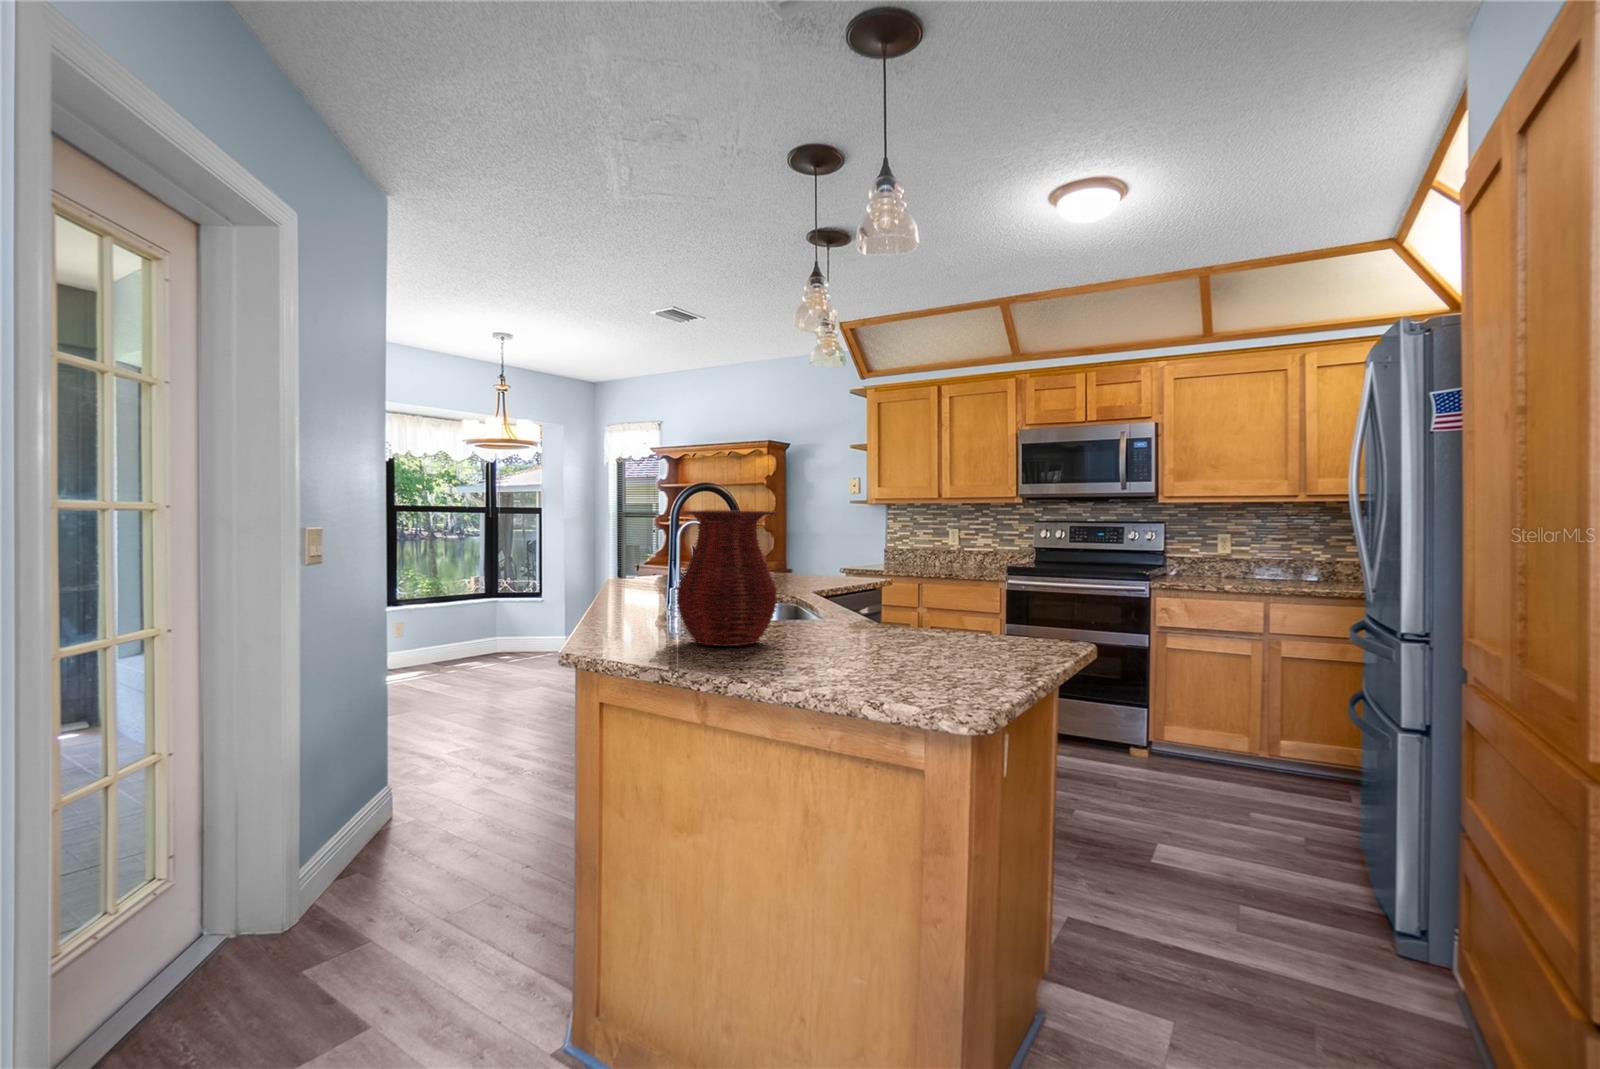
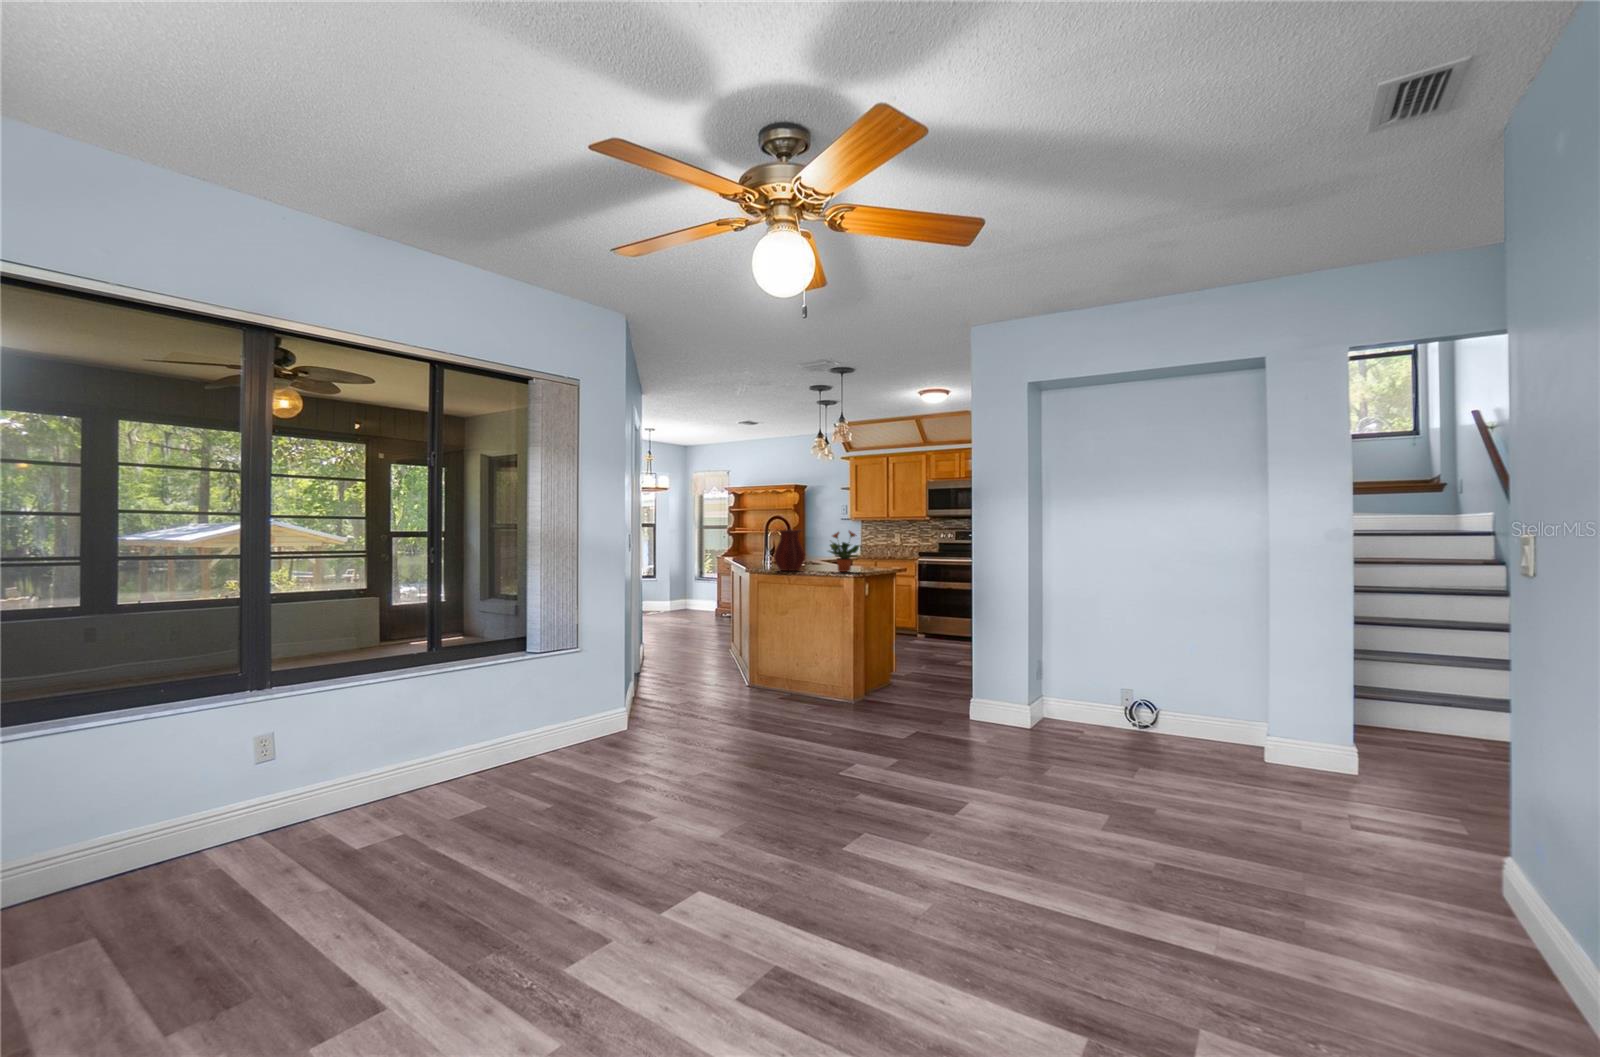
potted plant: none [850,513,969,655] -> present [829,531,860,572]

